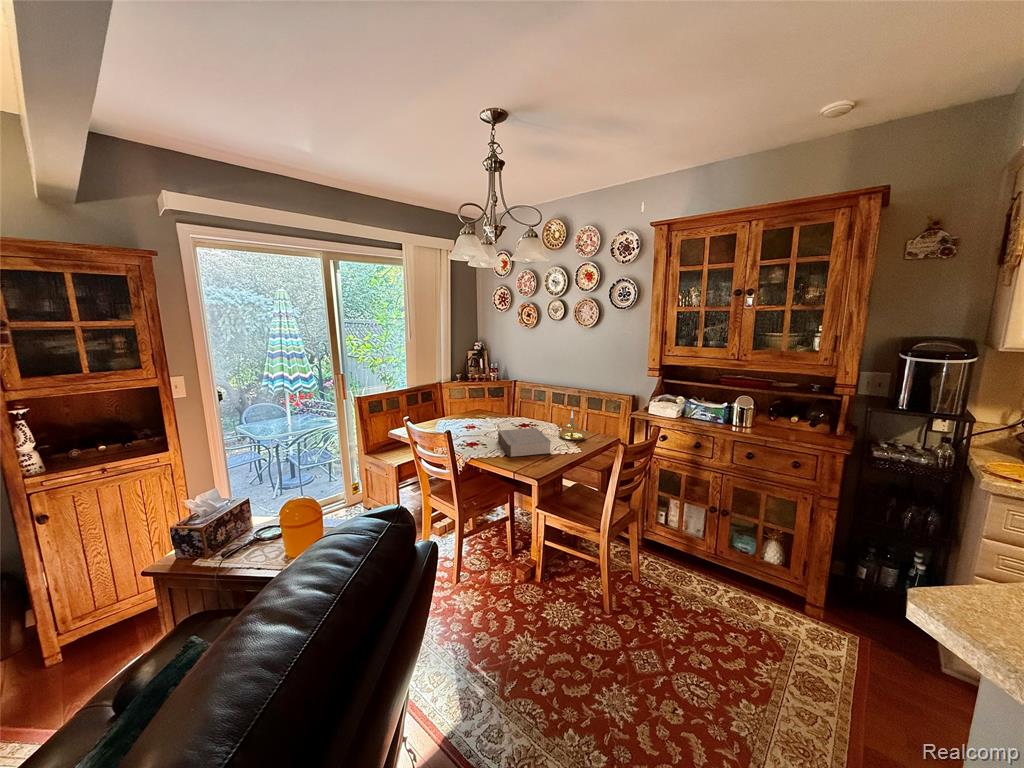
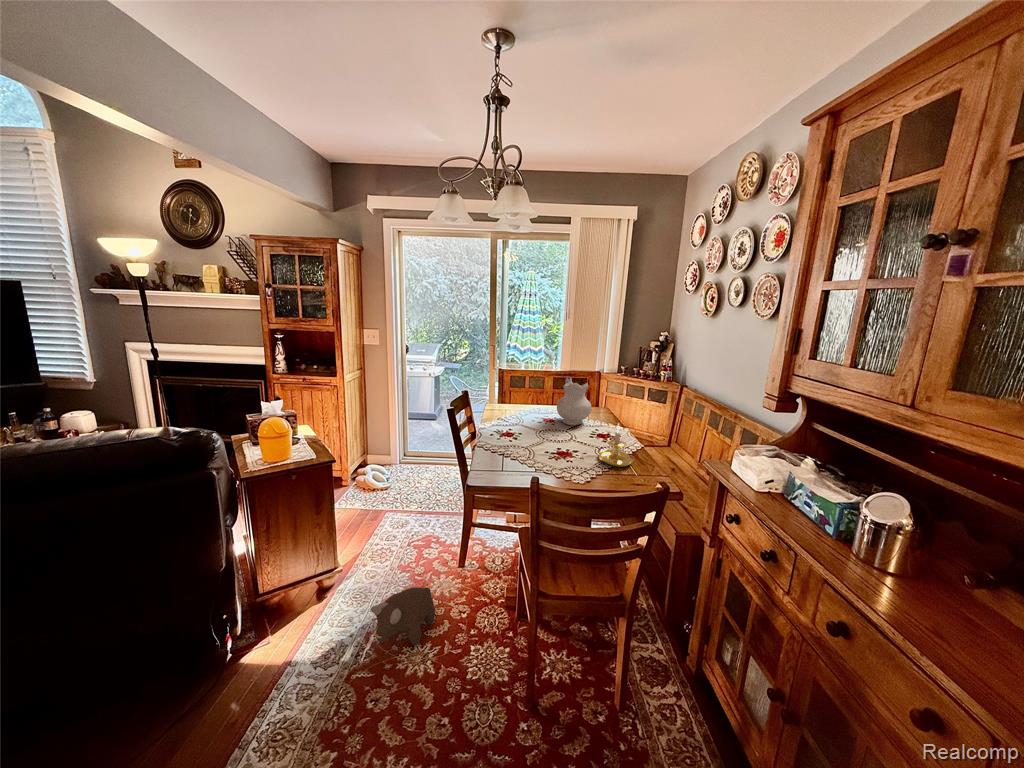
ceramic pitcher: none [485,388,515,427] -> present [557,376,592,426]
book: present [498,428,551,457] -> none [498,424,574,465]
plush toy: none [476,597,520,652] -> present [370,587,435,646]

